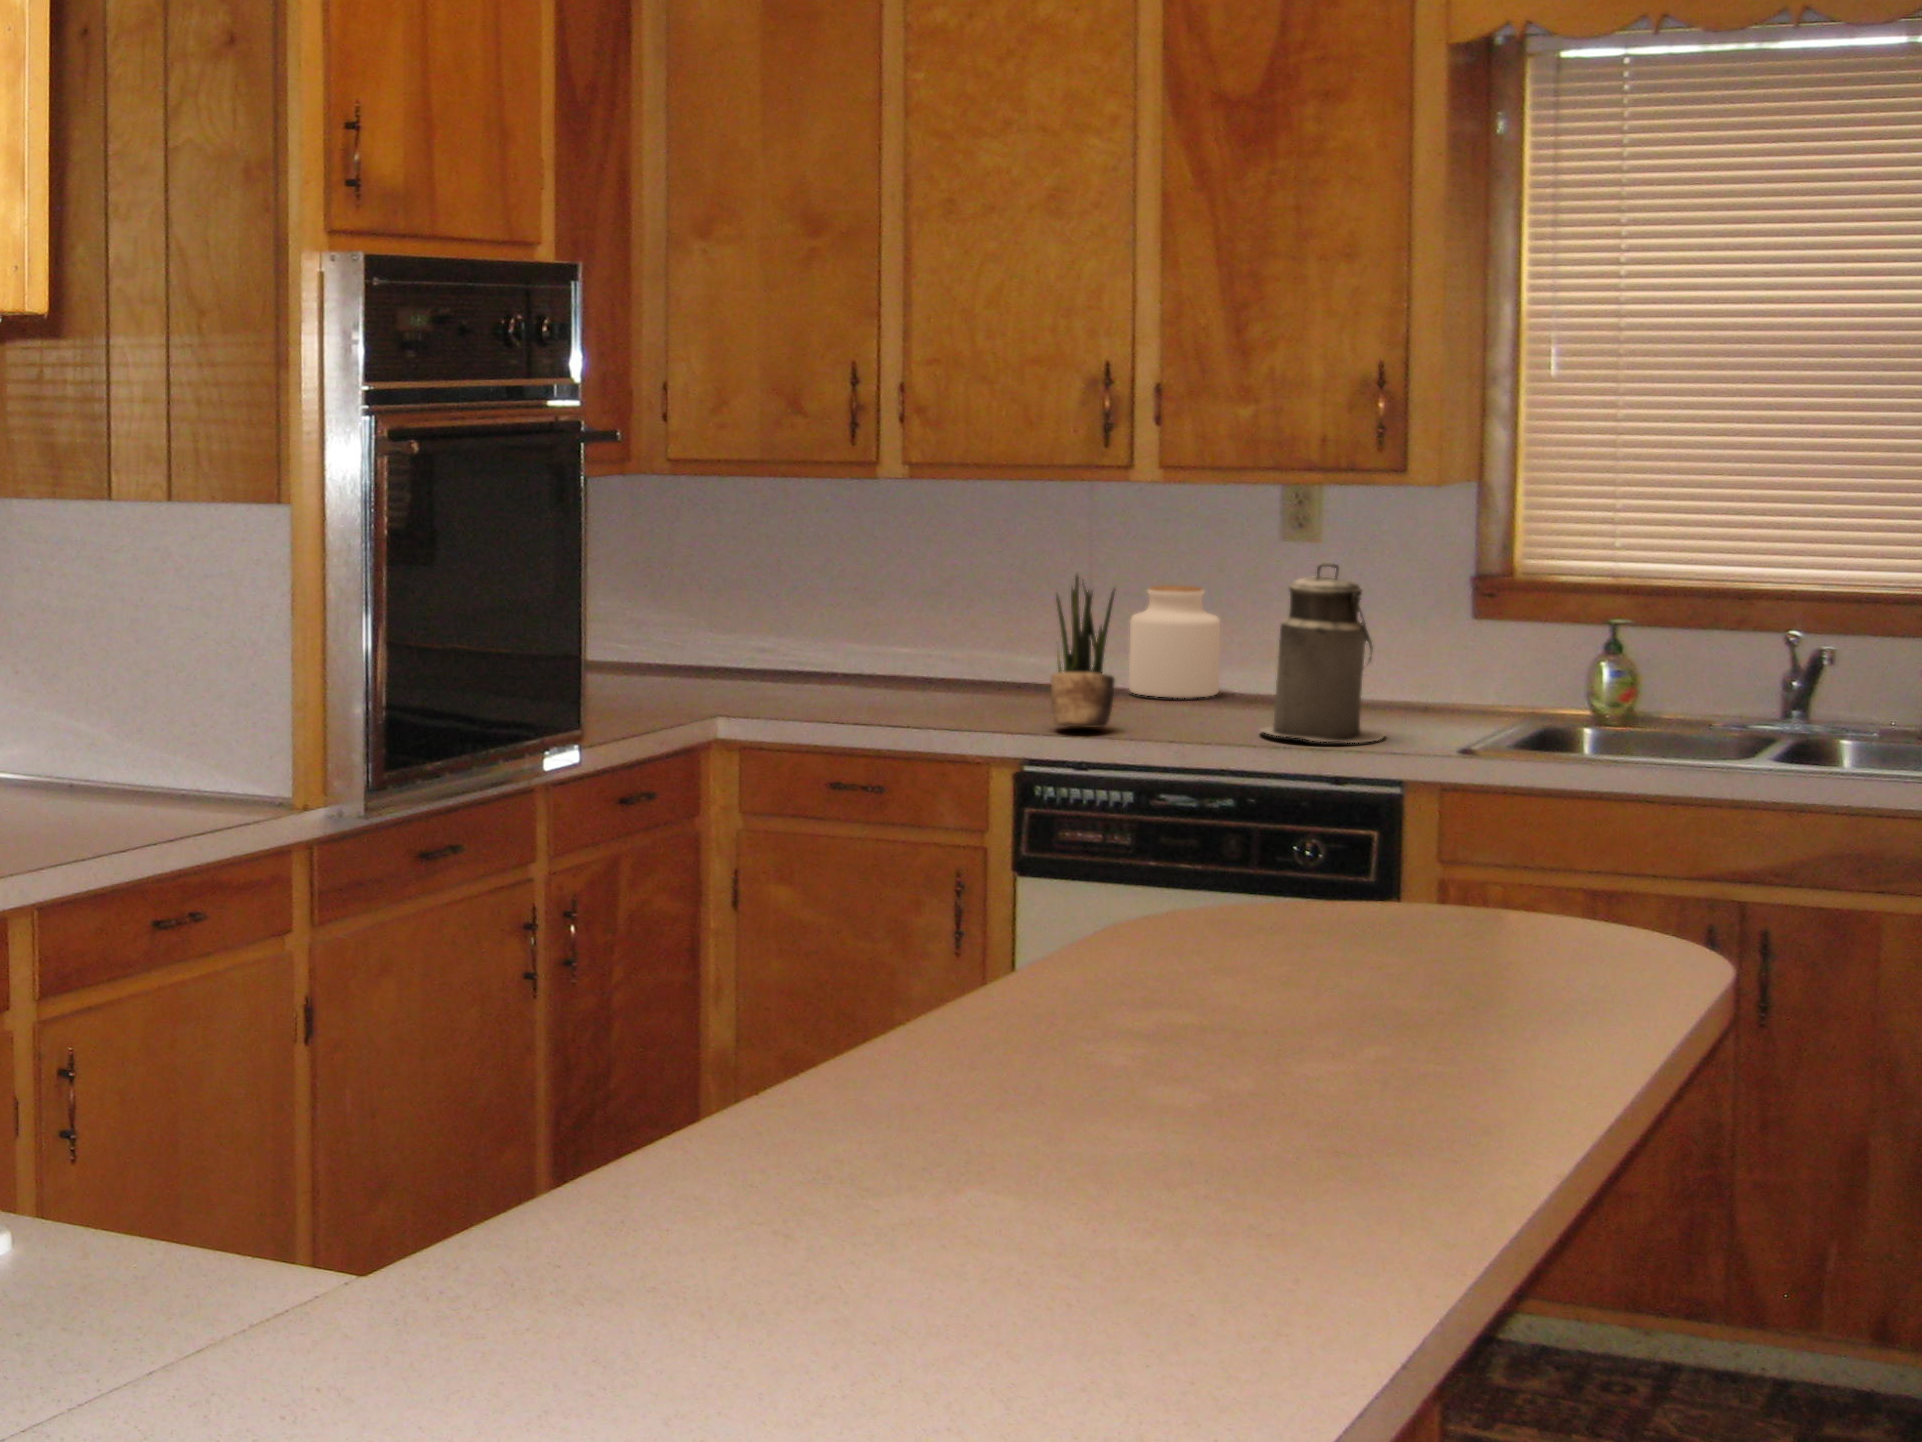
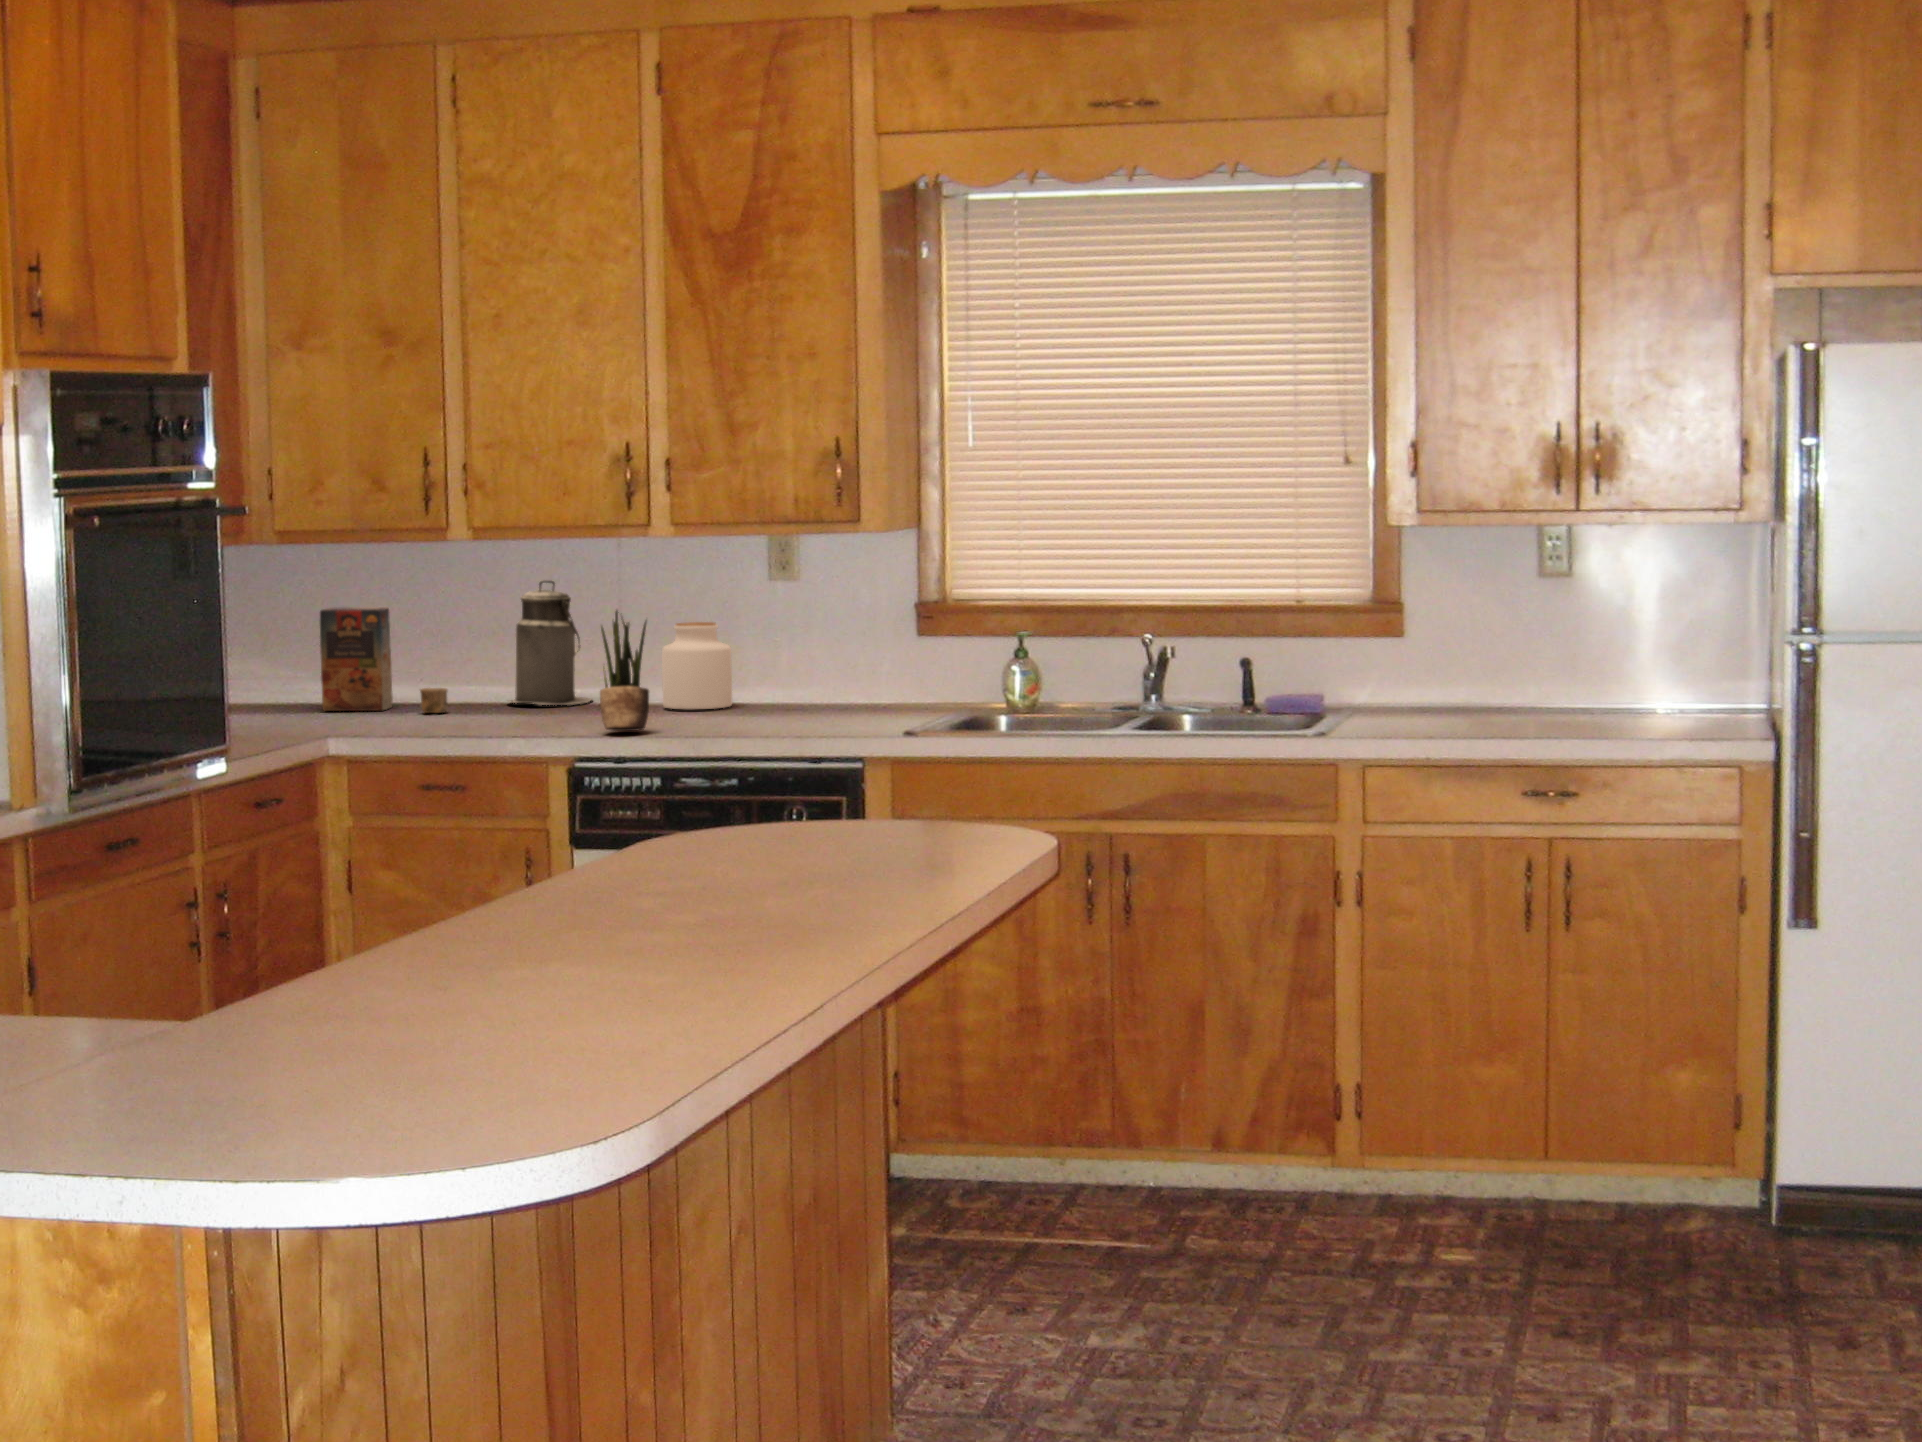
cereal box: none [705,549,858,685] -> present [320,607,448,713]
canister: present [1261,563,1386,743] -> present [509,580,591,705]

